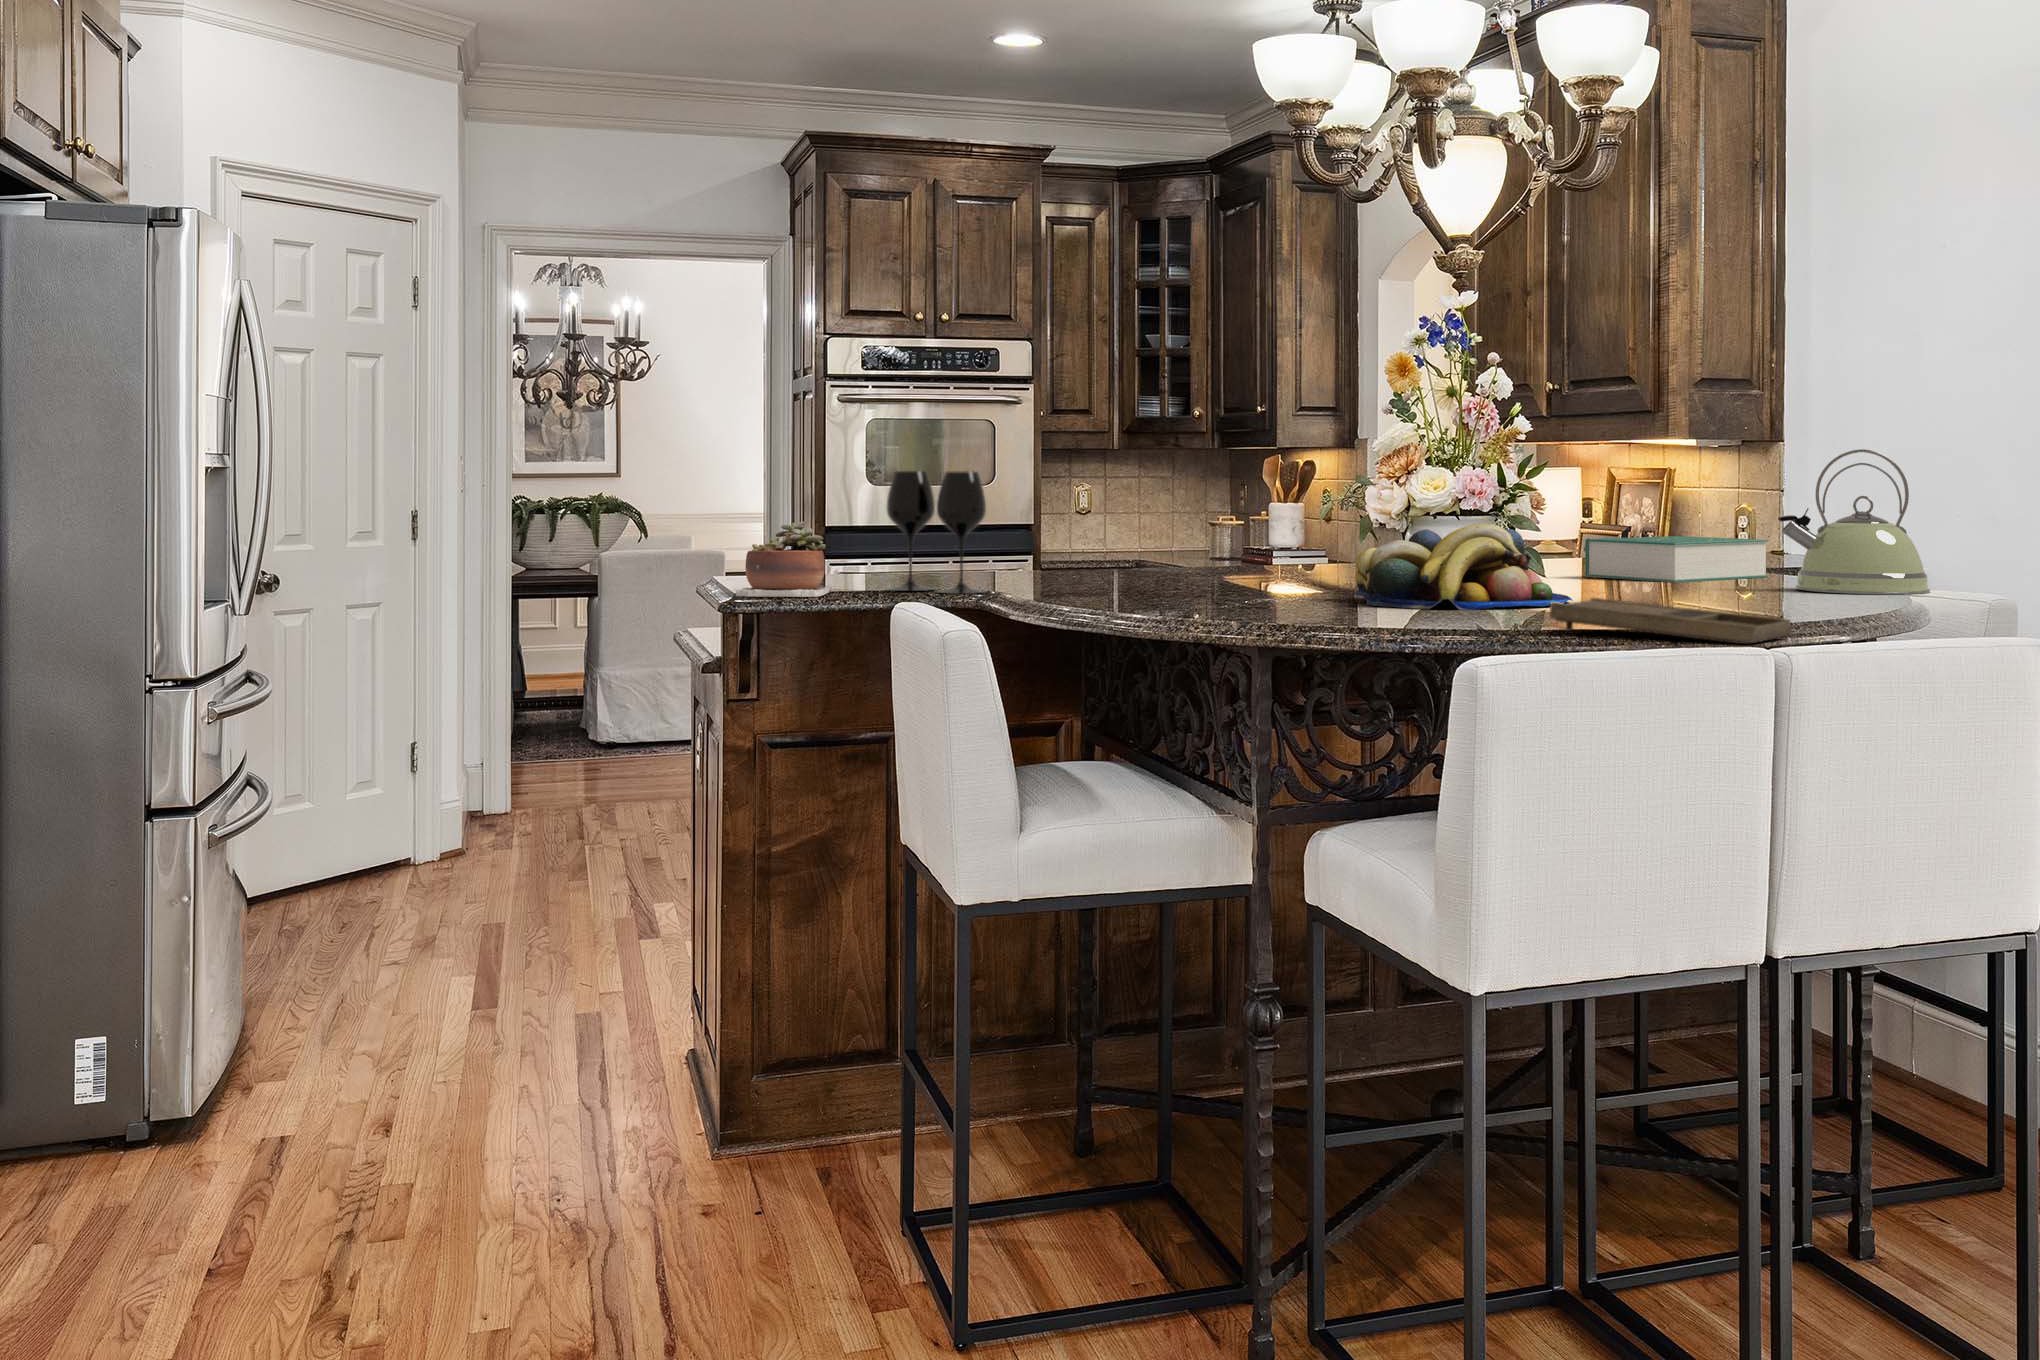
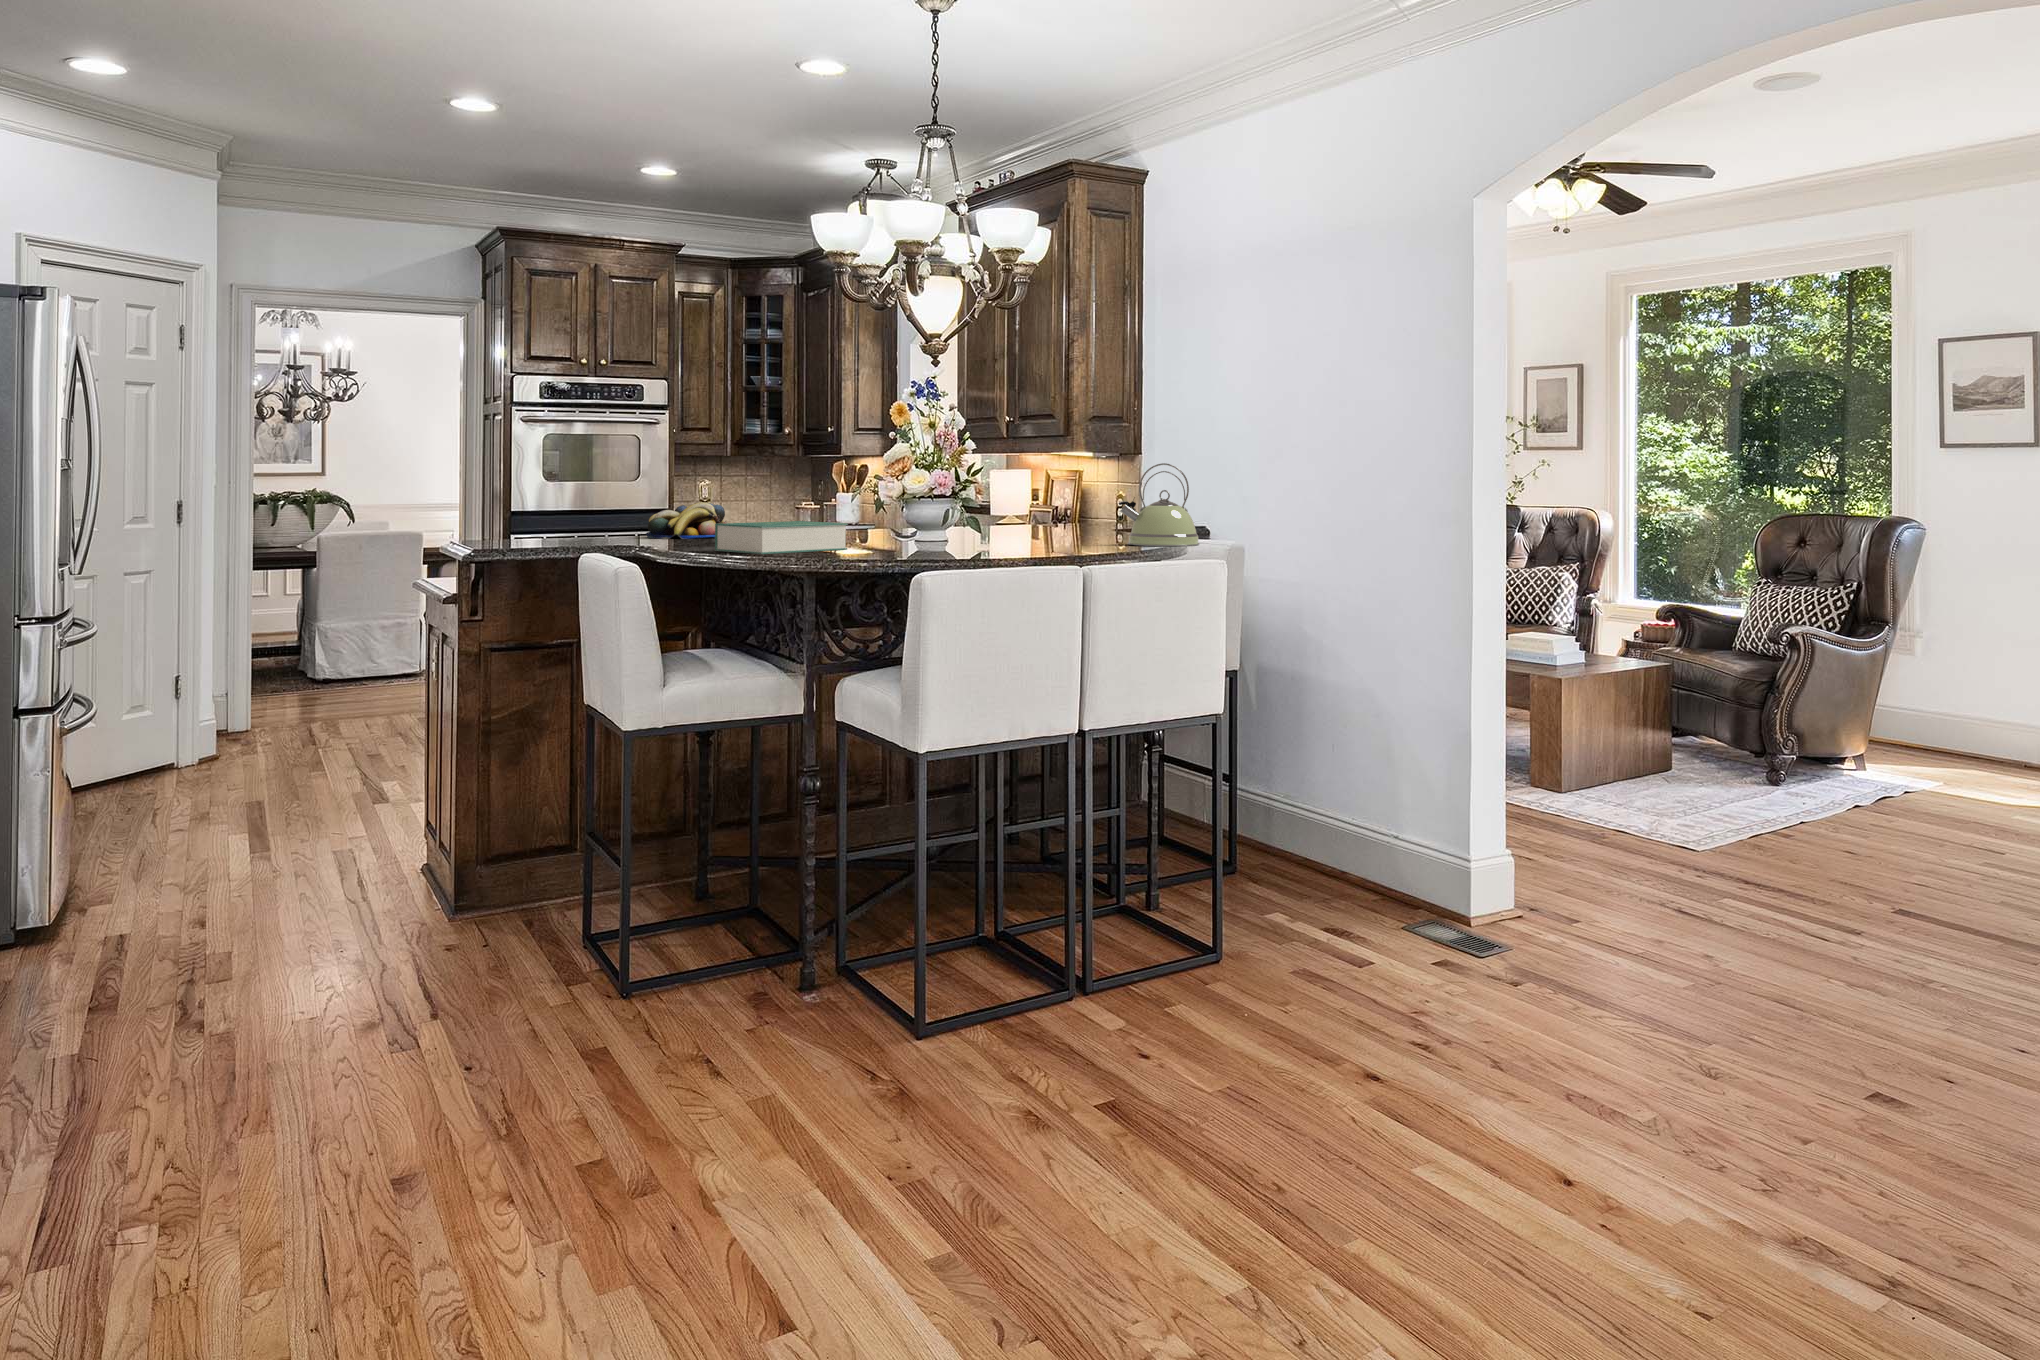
wine glass: present [886,471,986,594] -> none [565,475,635,553]
succulent plant: present [736,521,833,597] -> none [463,507,530,556]
fruit bowl: present [1355,523,1572,610] -> present [646,502,727,539]
book: present [1585,536,1769,582] -> present [715,521,848,554]
tray: present [1550,598,1791,644] -> none [960,547,1084,568]

